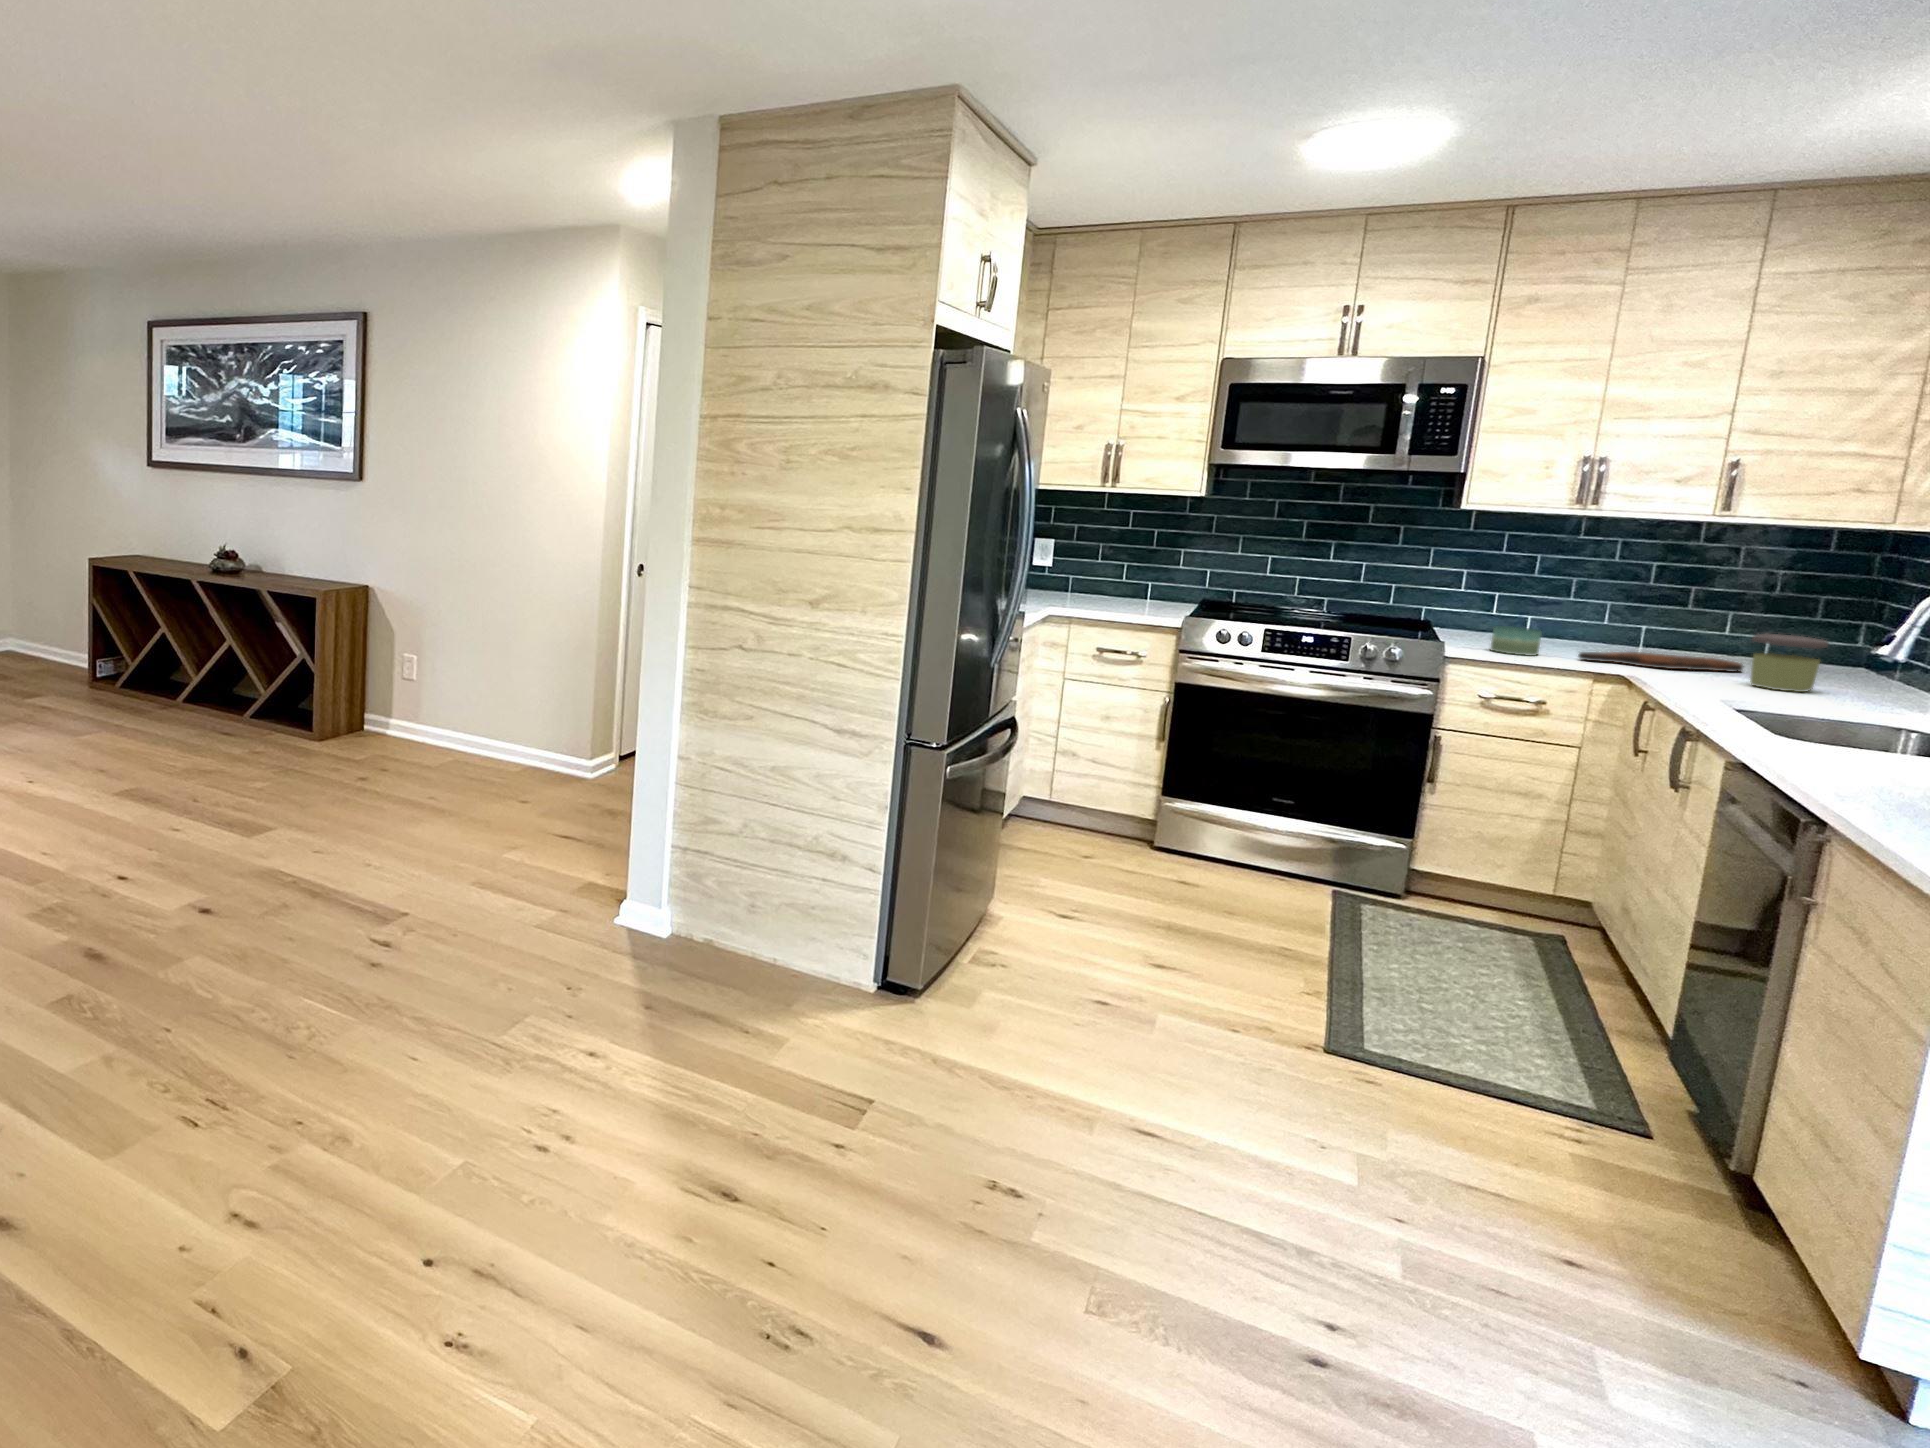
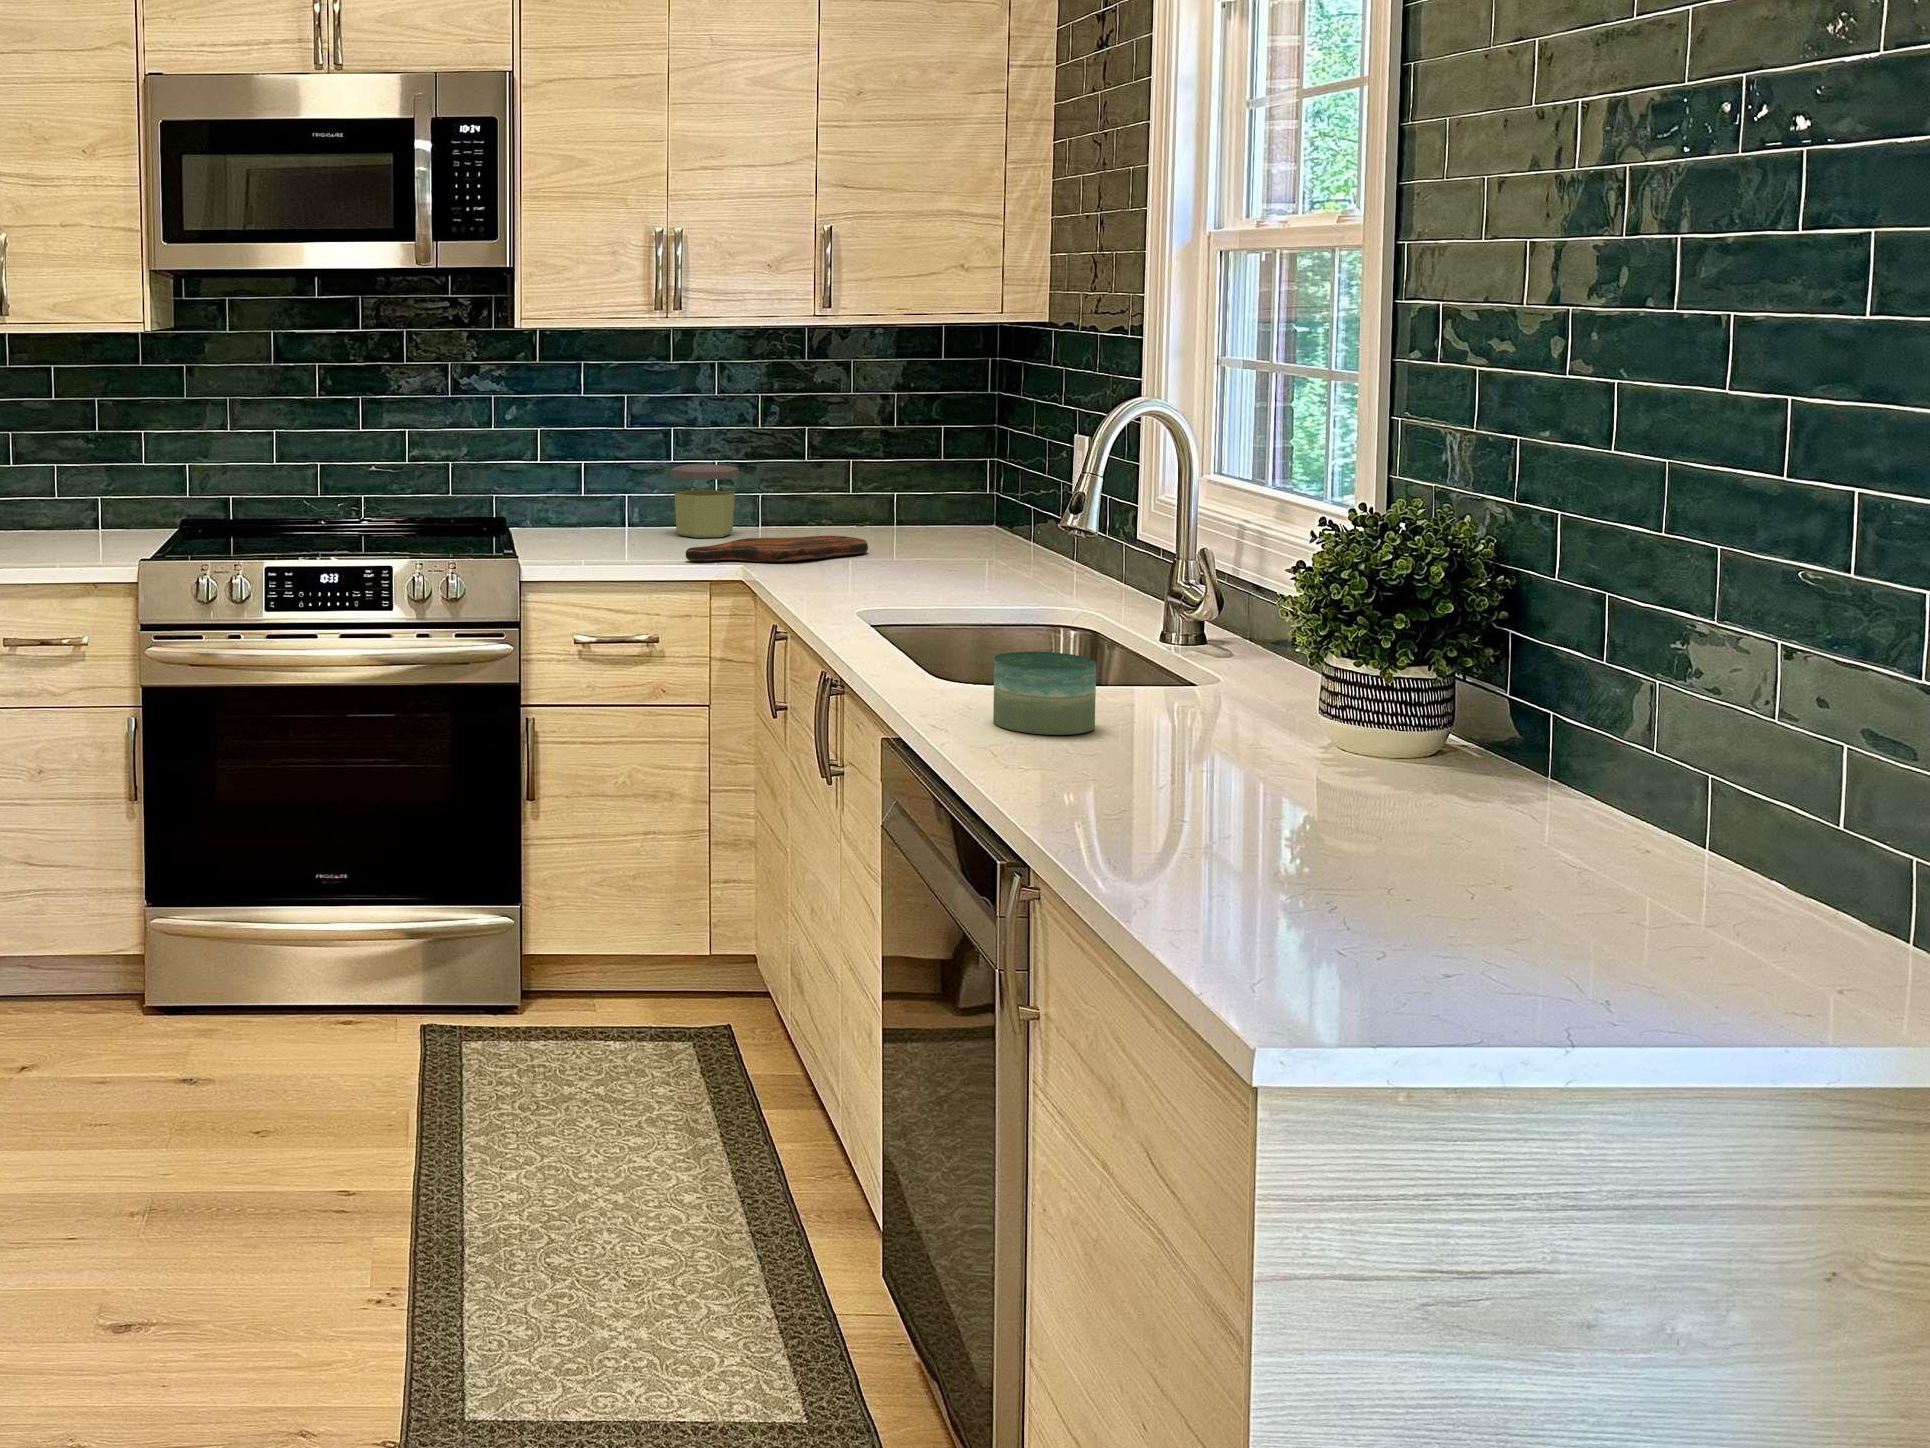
candle: present [1491,626,1542,656] -> present [993,652,1096,735]
jar: present [1750,634,1828,692] -> present [671,464,739,538]

